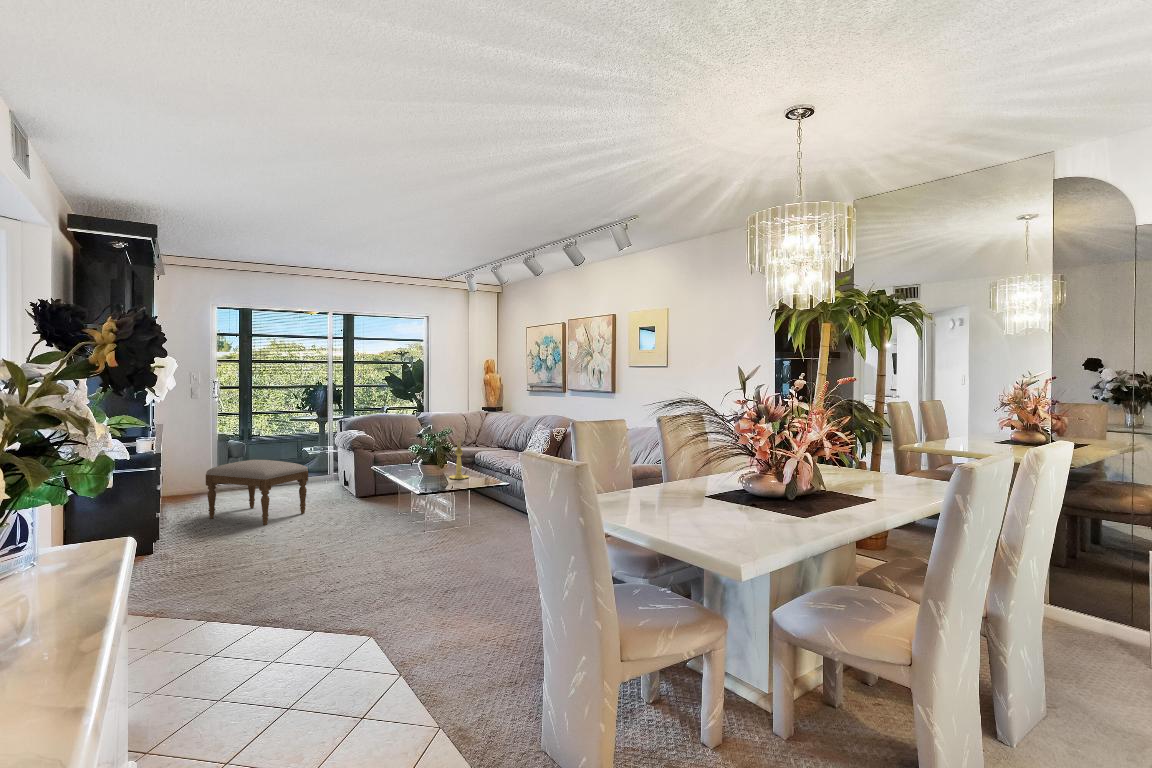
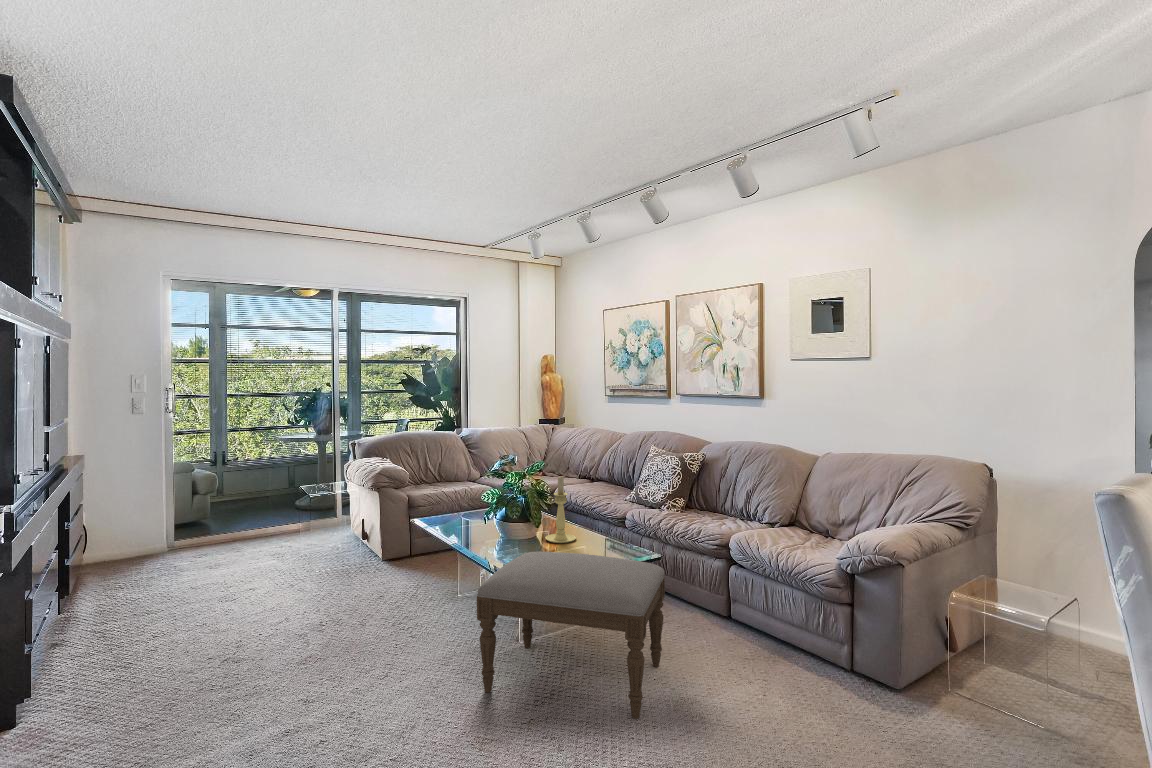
ottoman: present [206,460,308,525] -> present [477,551,665,719]

